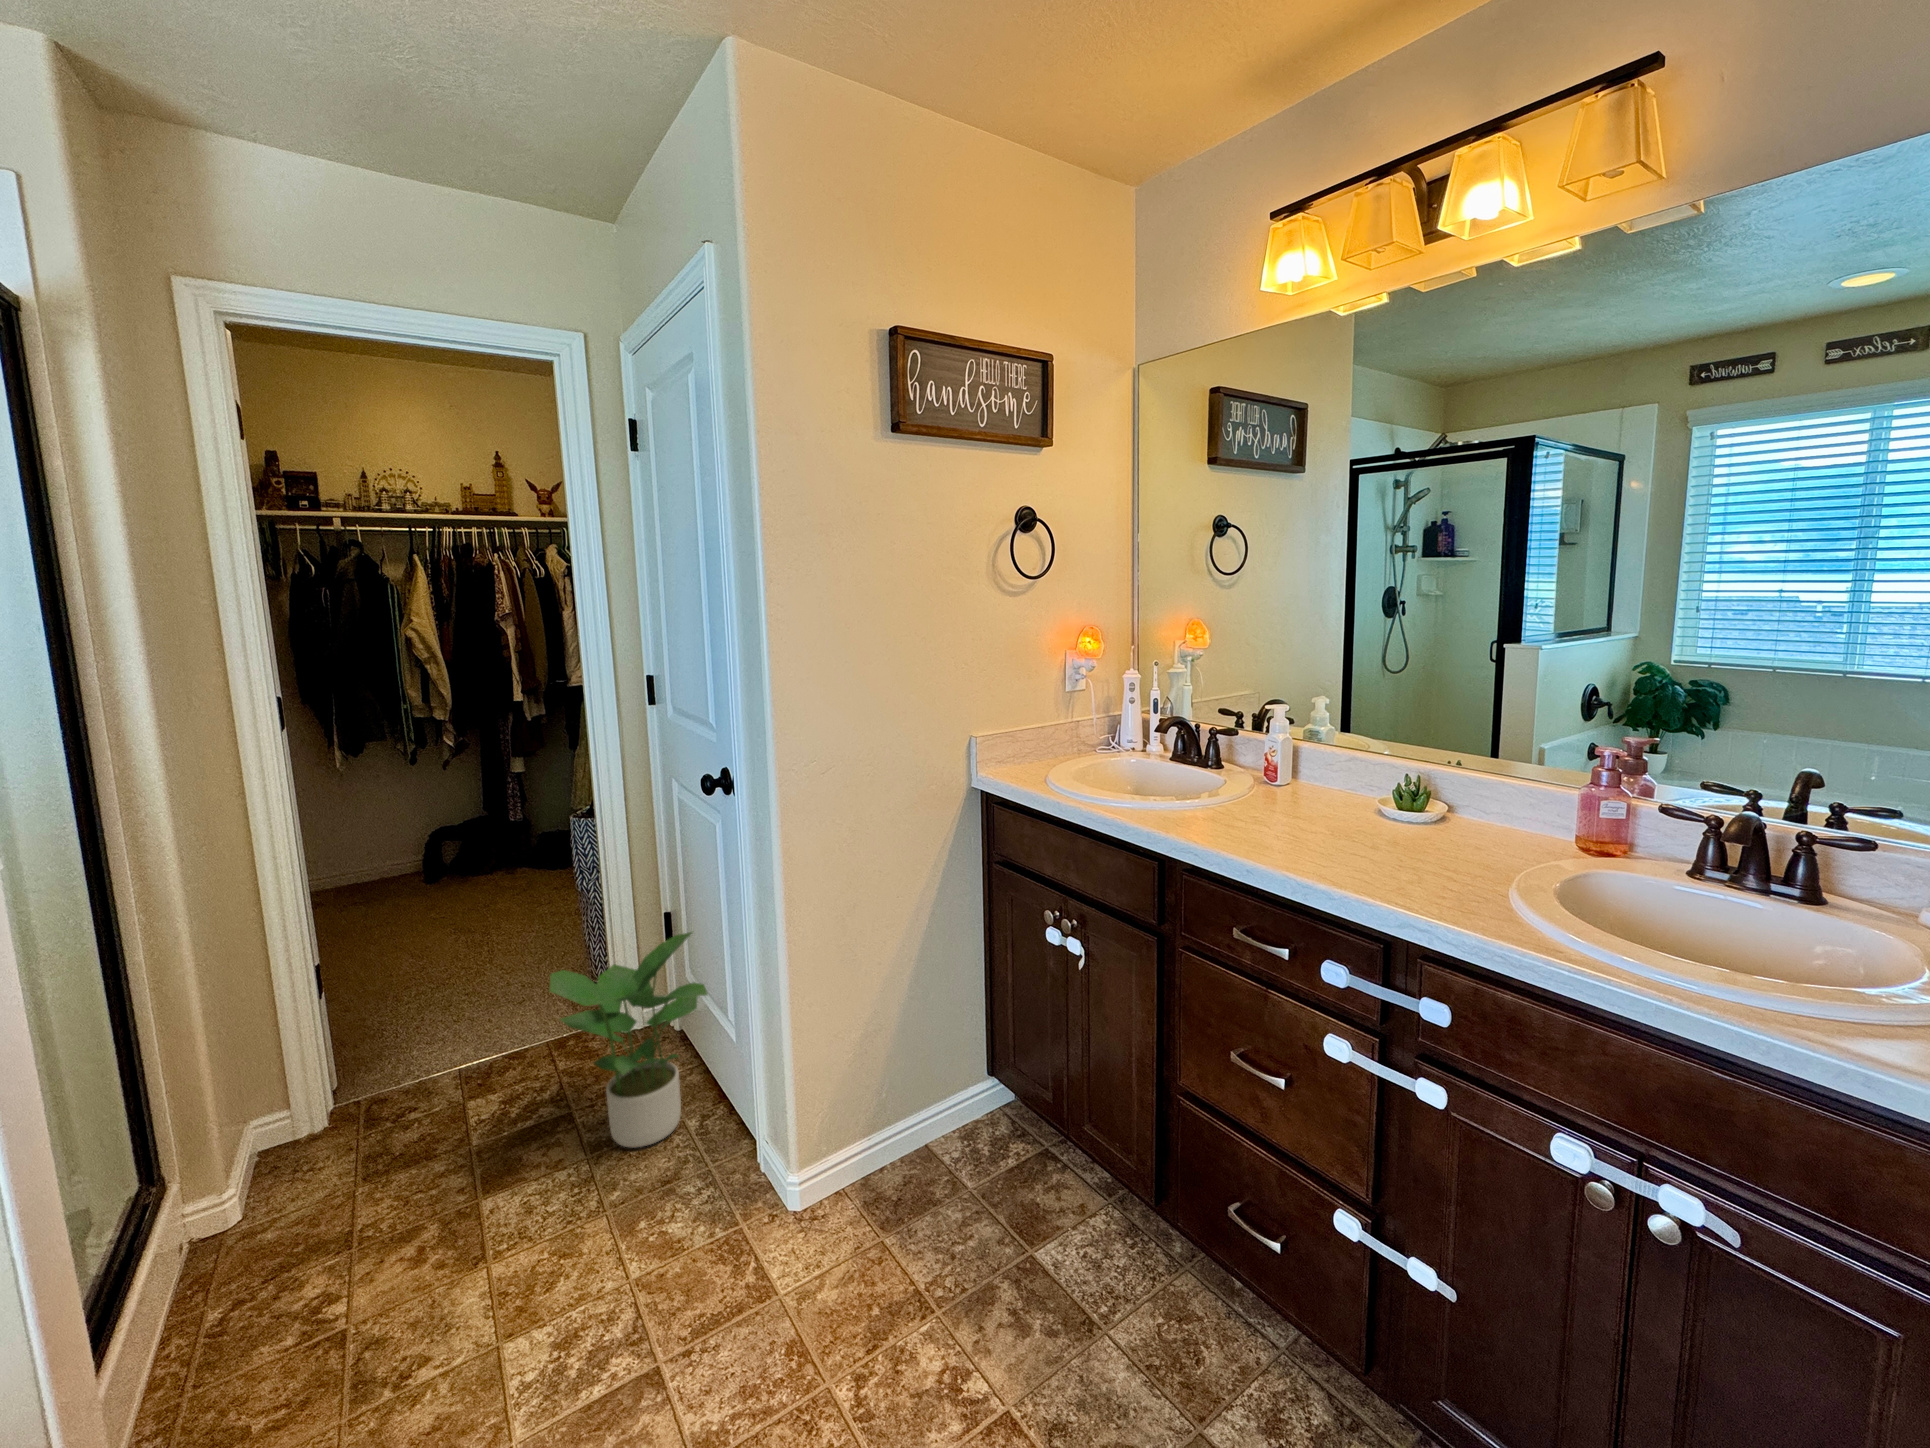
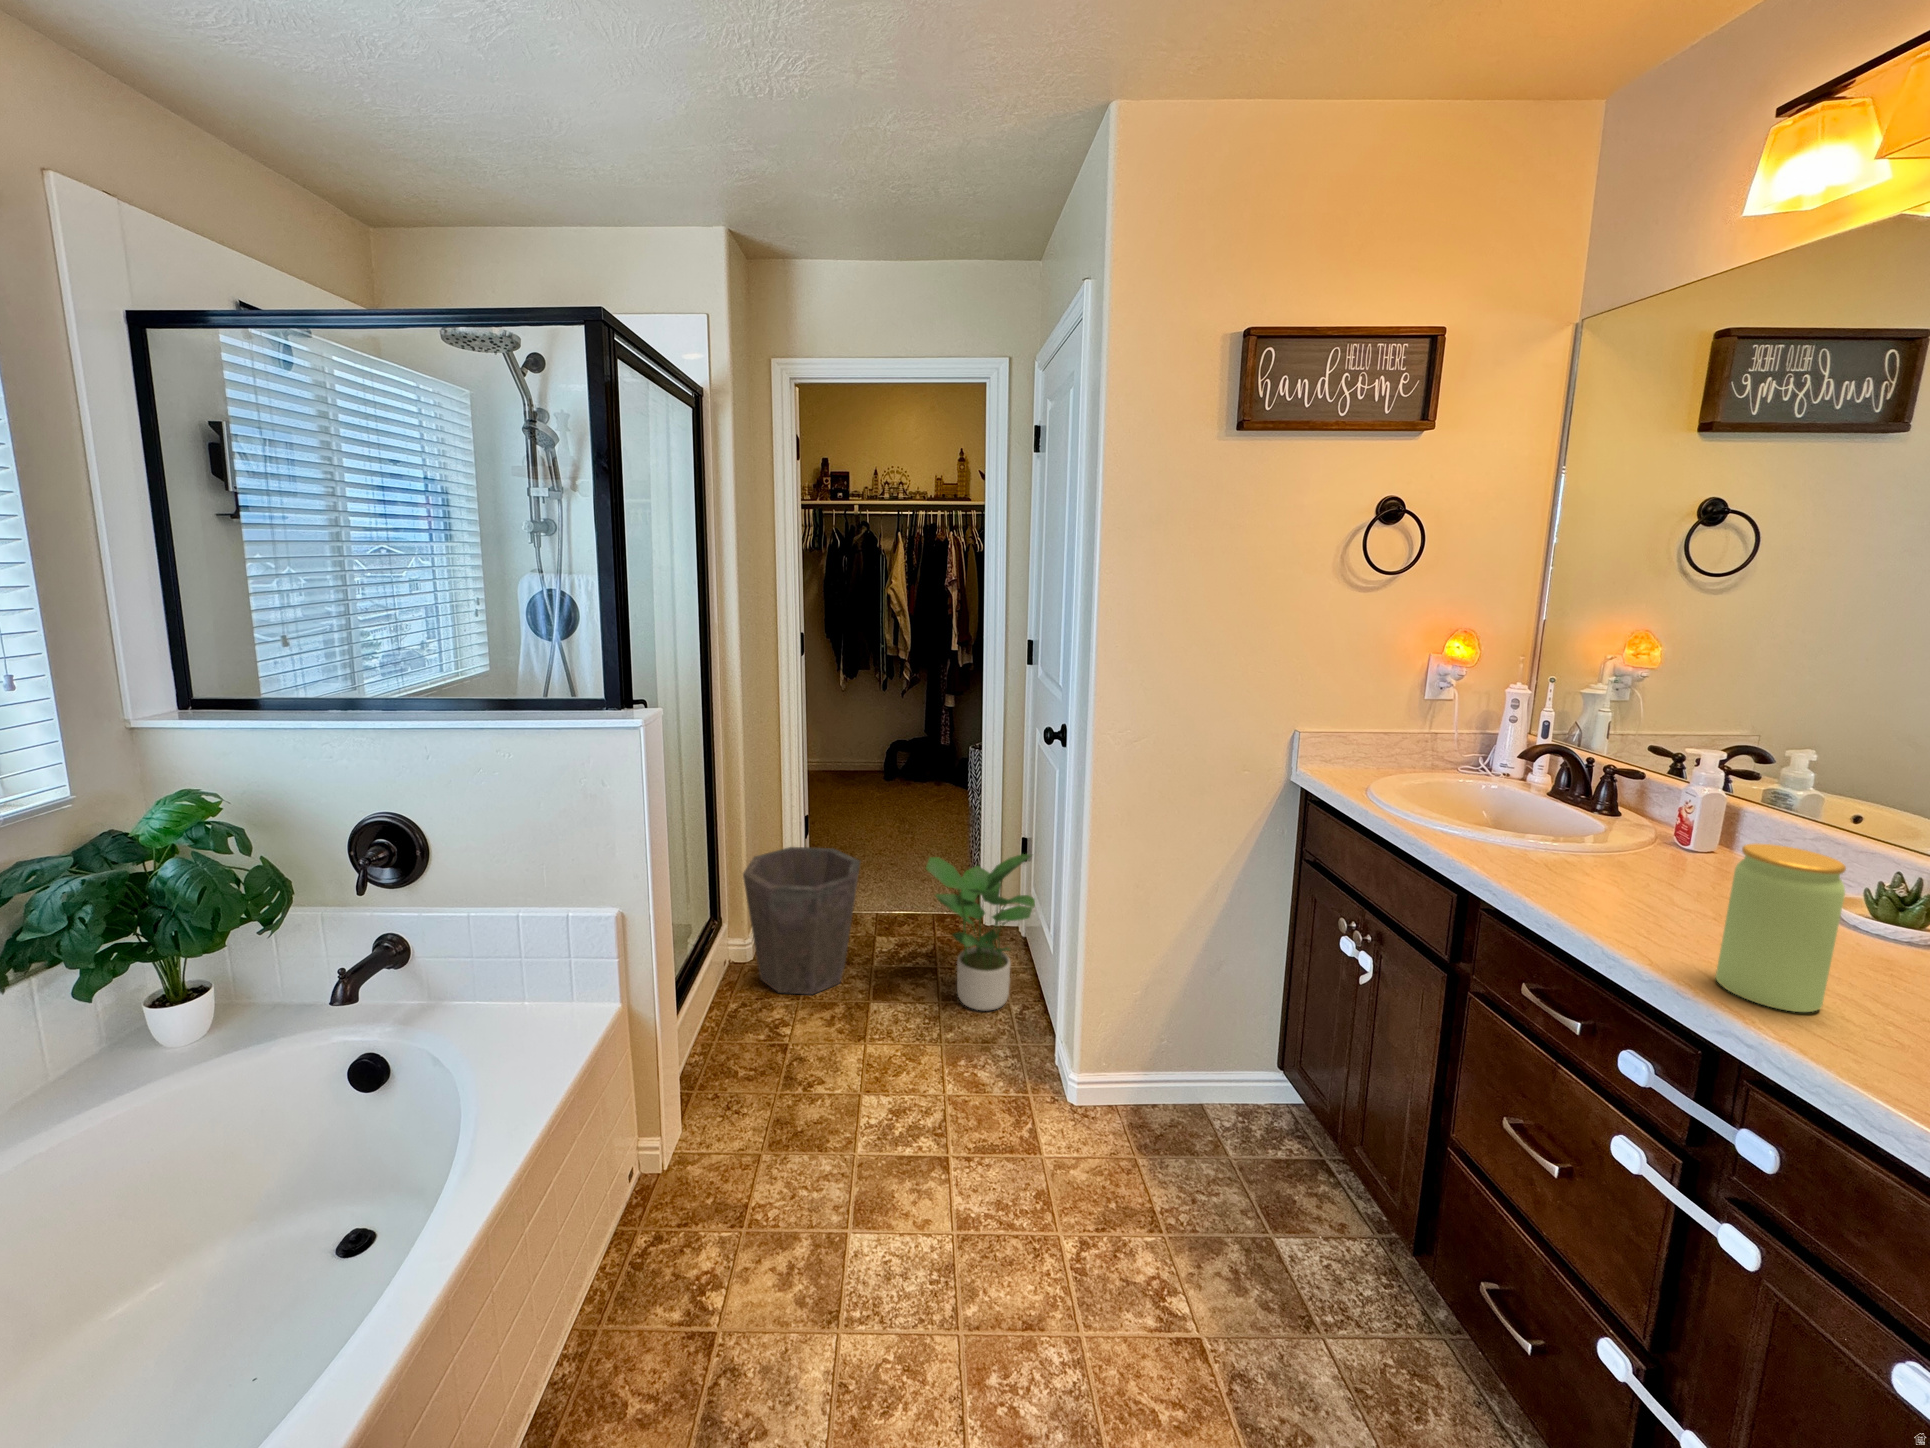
jar: none [1369,766,1438,895] -> present [1716,843,1846,1012]
waste bin: none [211,1003,433,1253] -> present [743,847,860,994]

